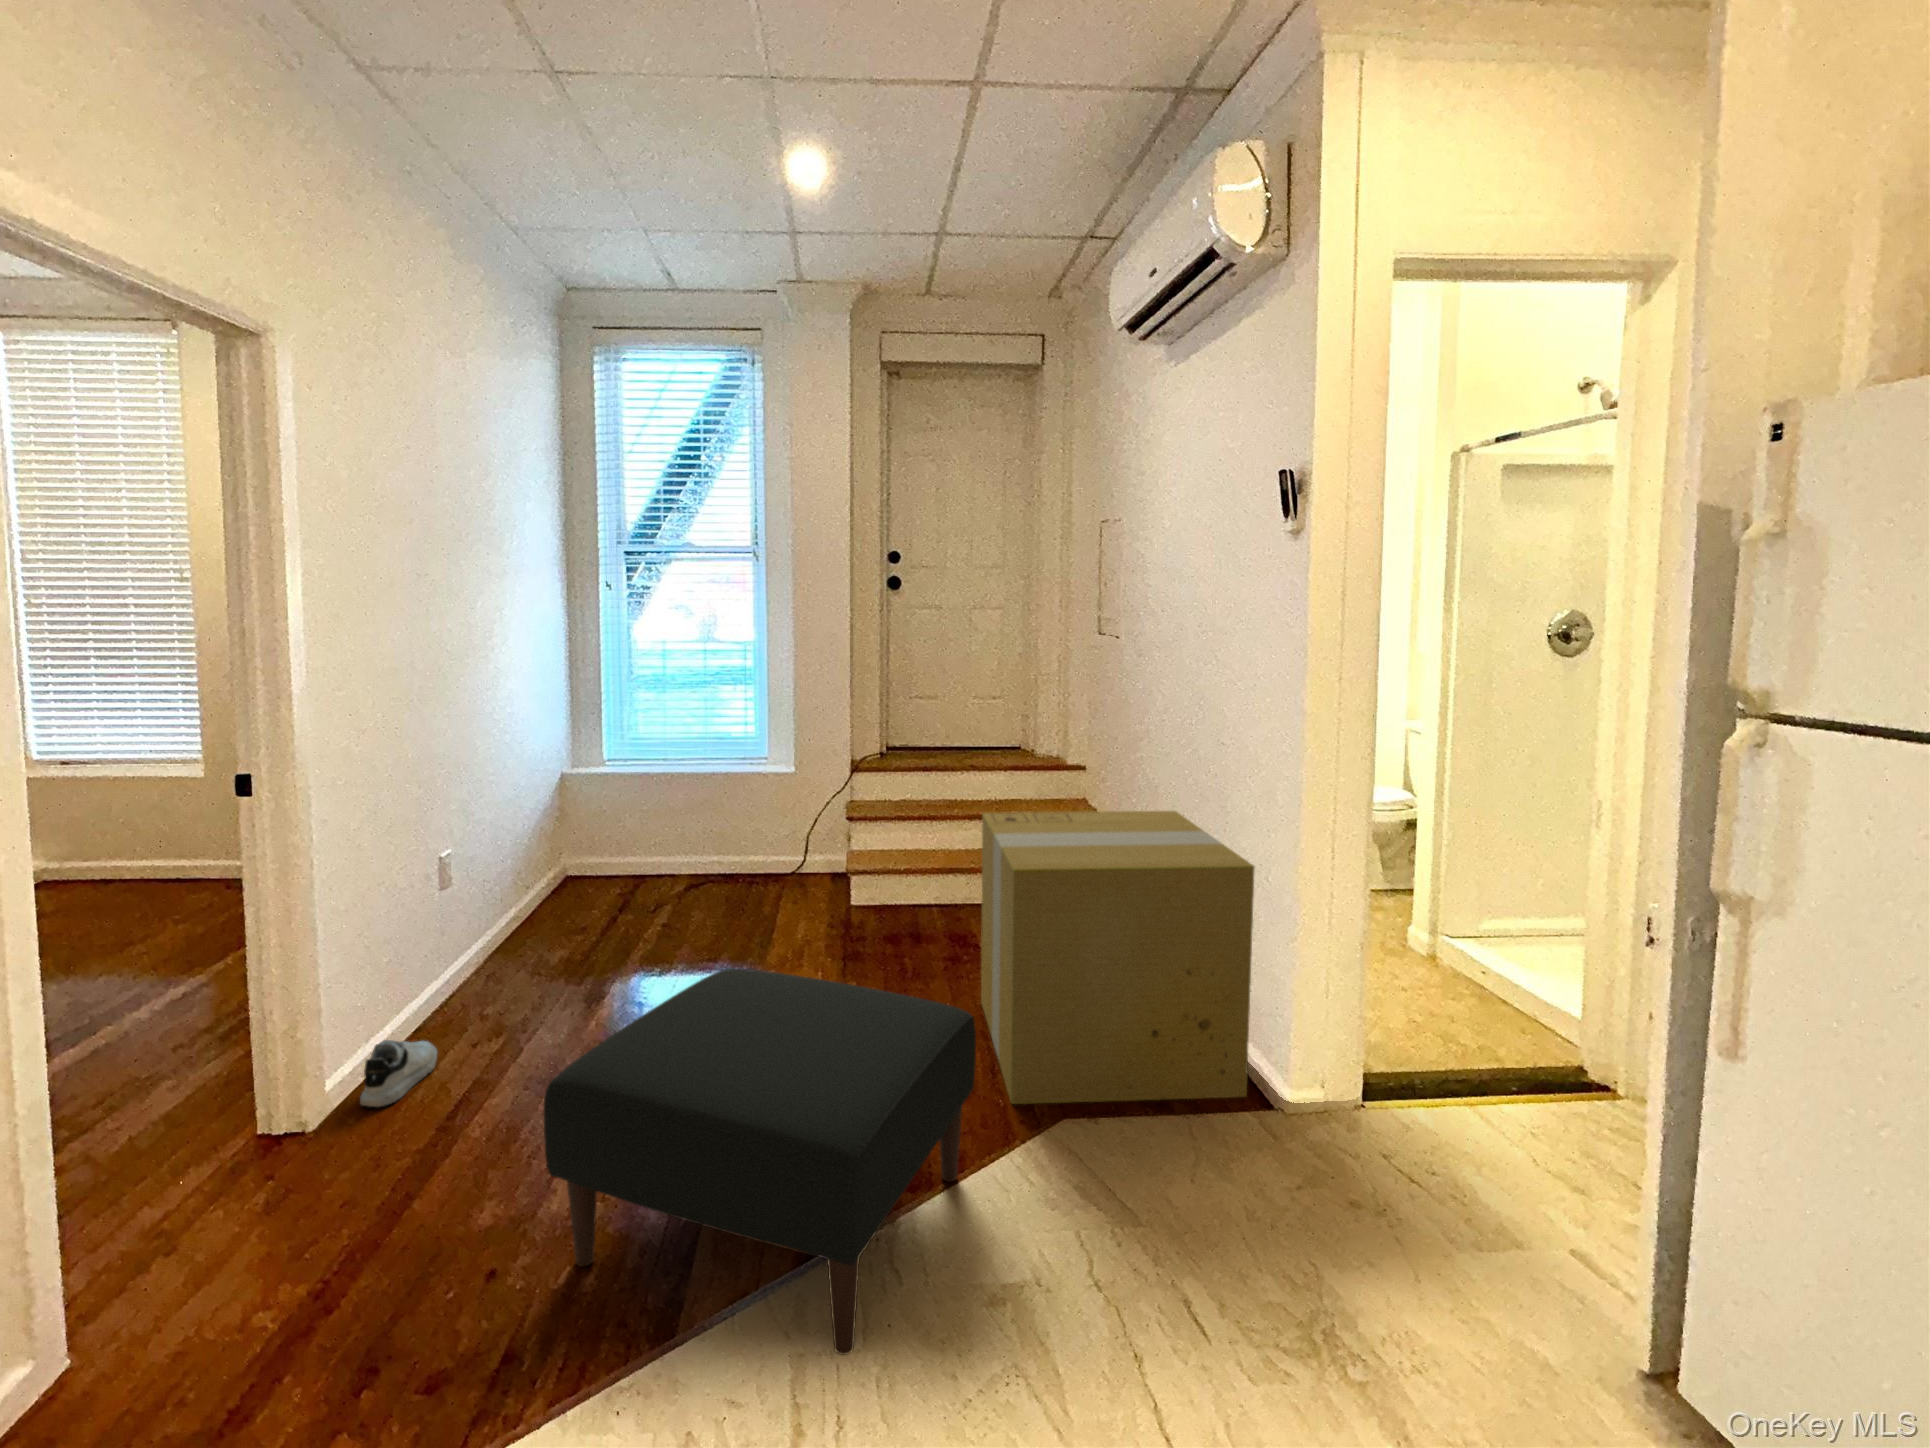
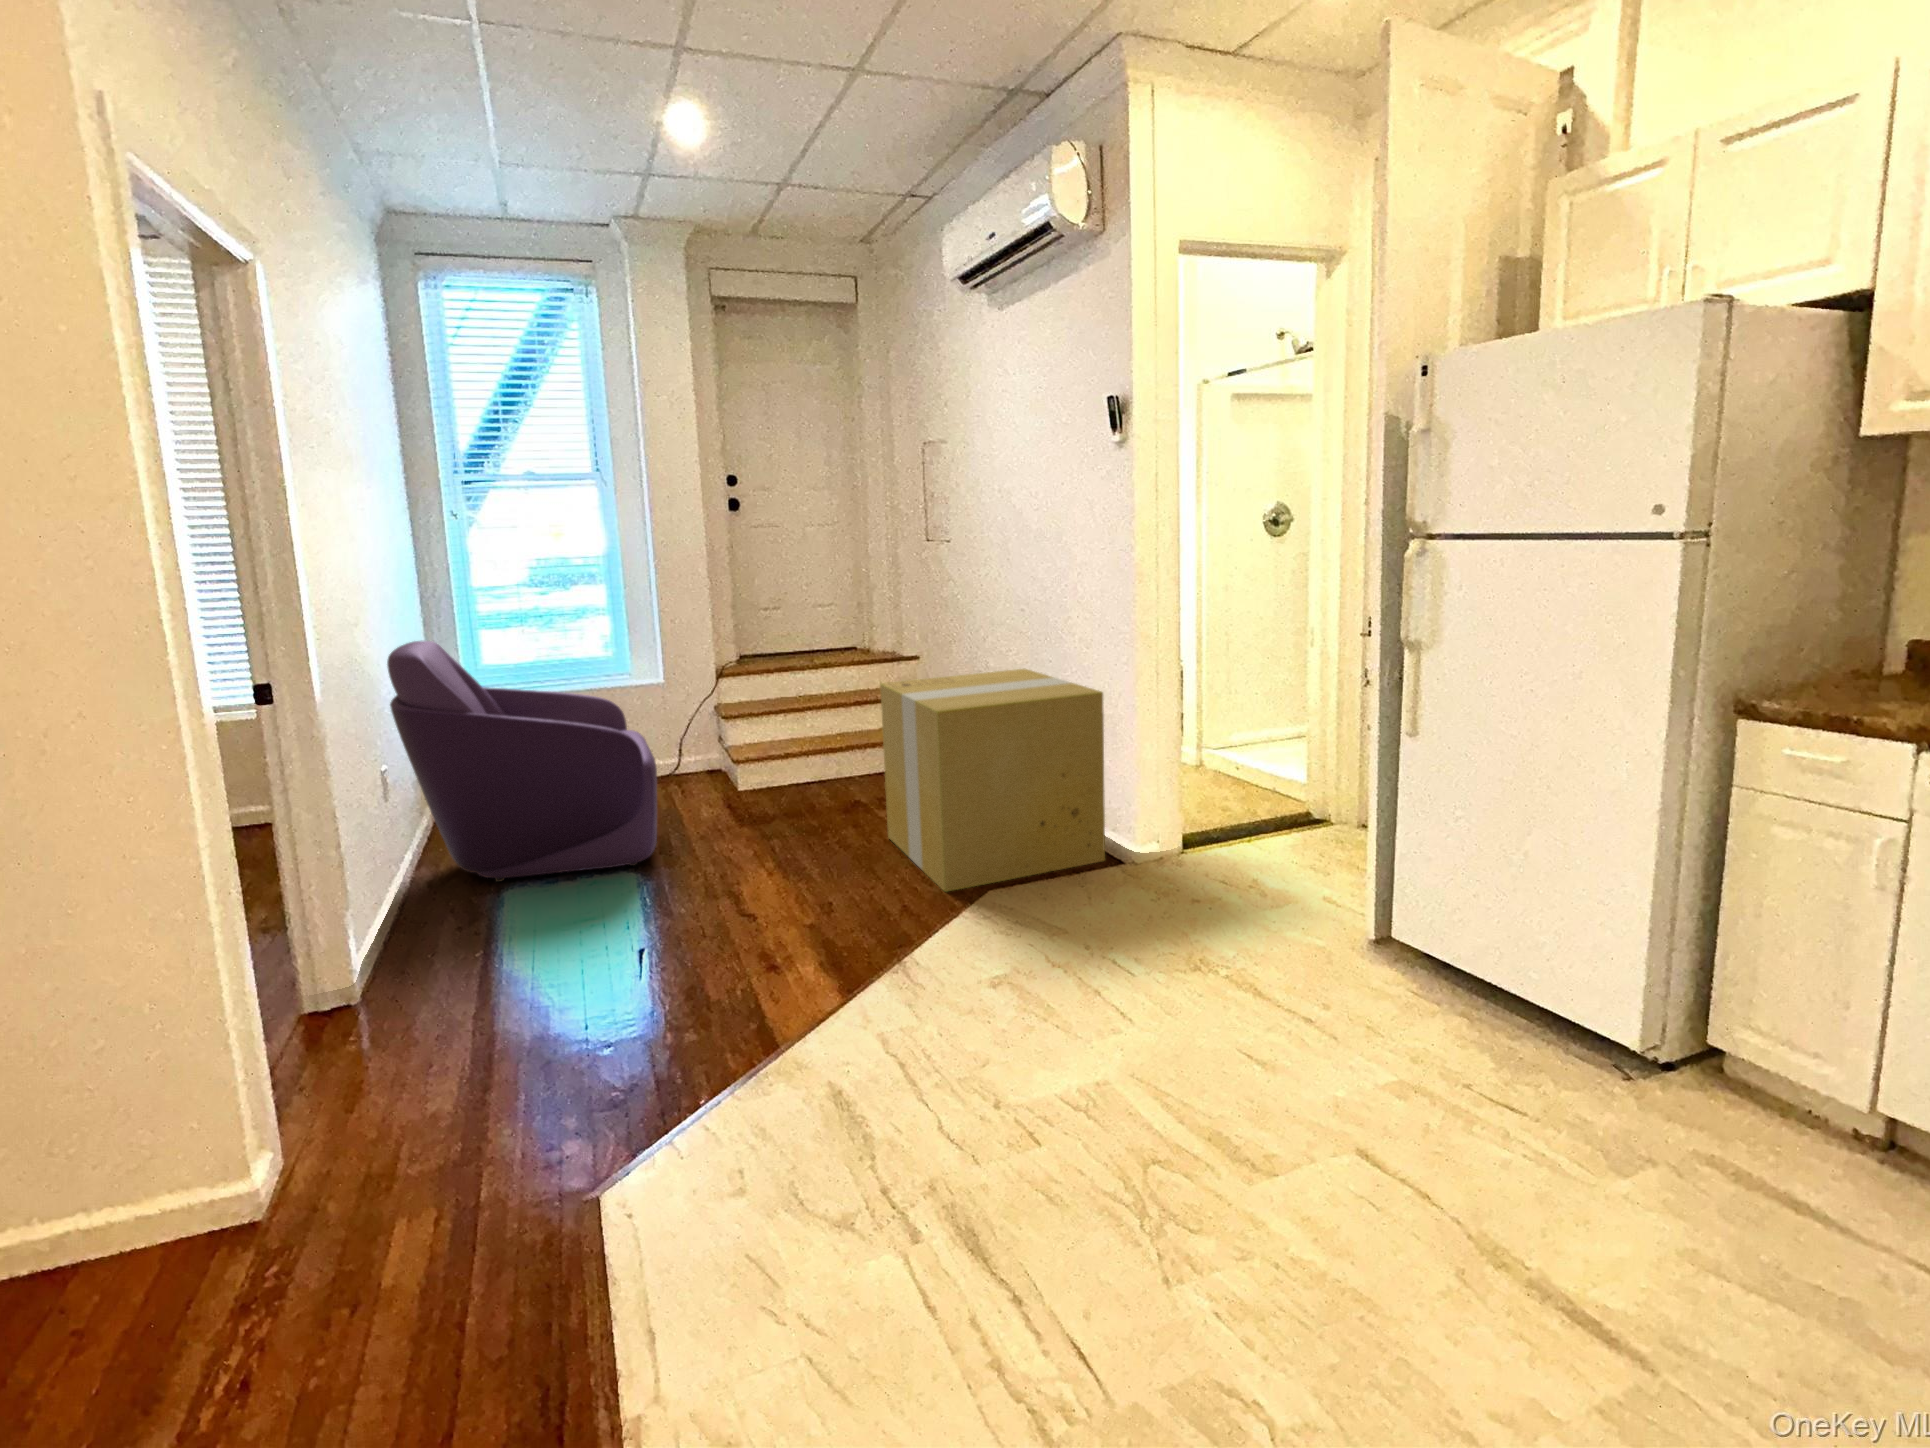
armchair: none [469,717,738,989] -> present [387,641,657,882]
ottoman: present [544,968,976,1355] -> none [635,809,936,1039]
shoe: present [360,1040,437,1107] -> none [373,931,428,988]

